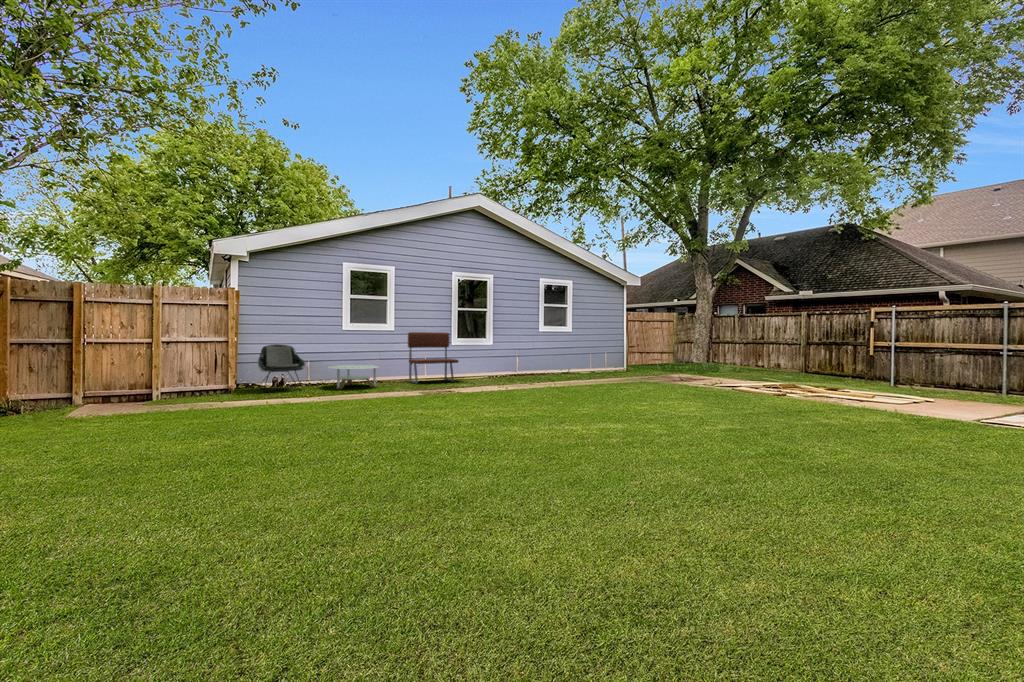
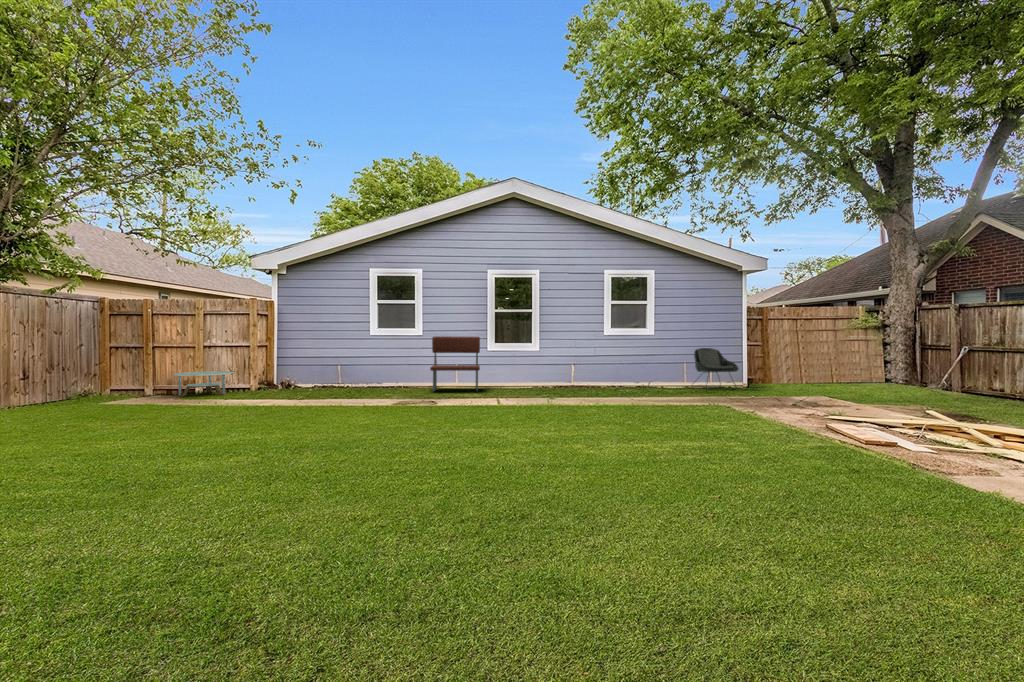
lounge chair: present [258,344,305,392] -> present [694,348,739,389]
round table: present [328,365,379,389] -> present [173,371,234,397]

